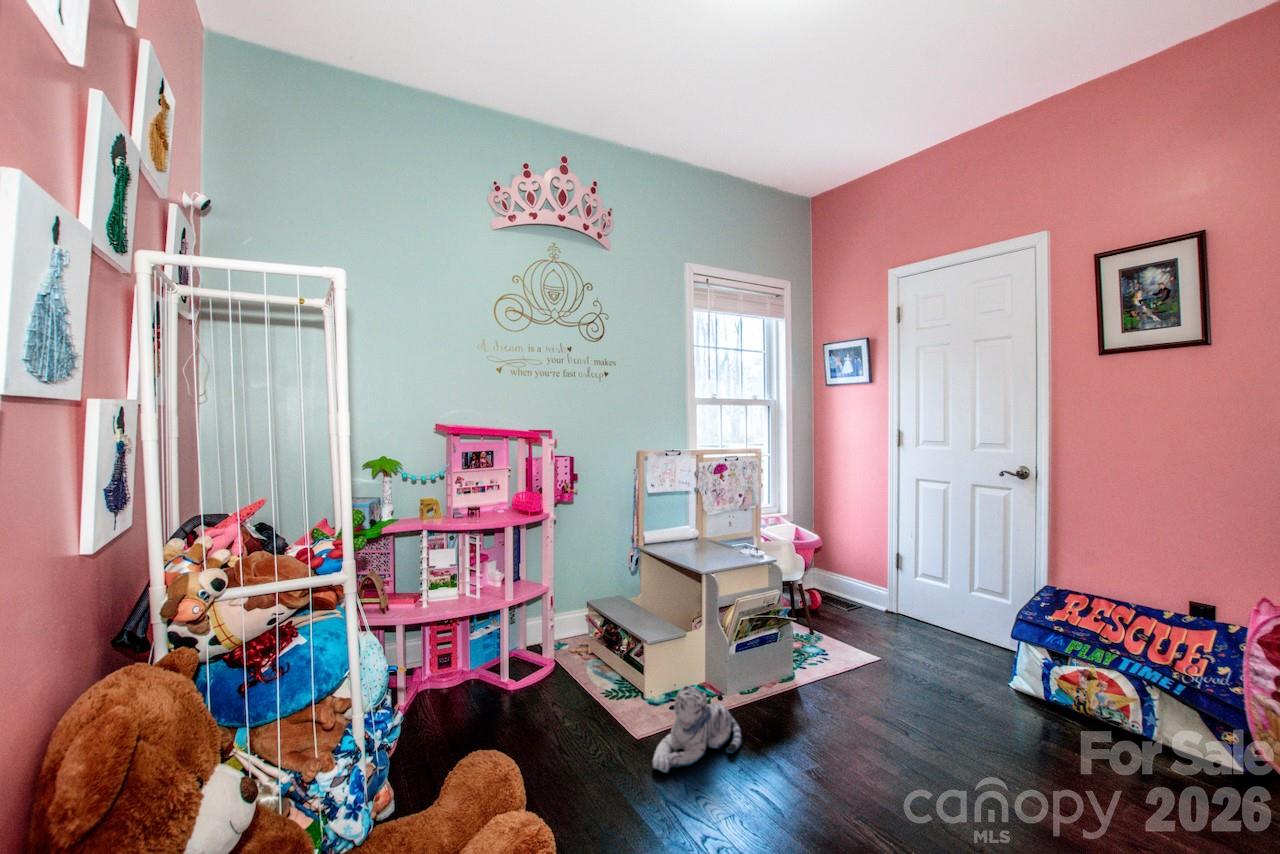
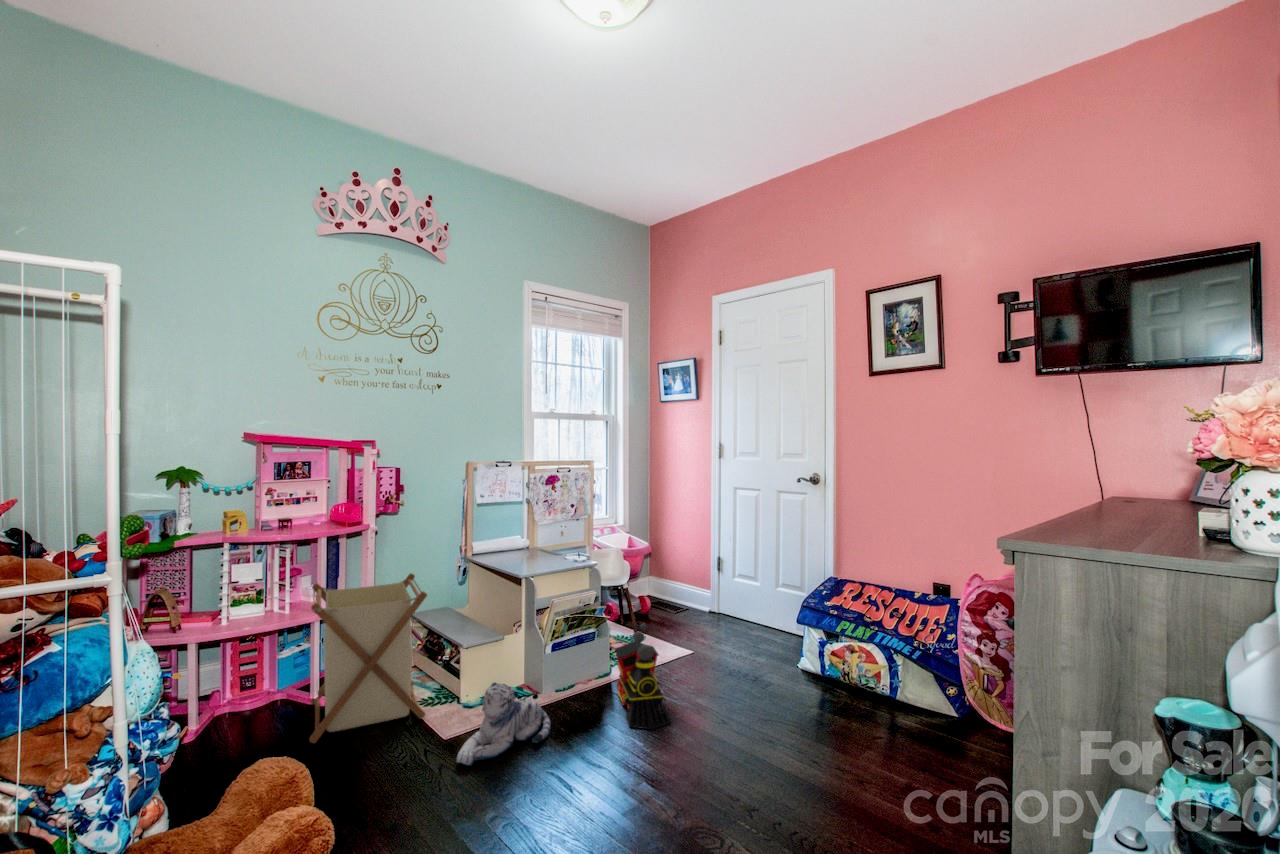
laundry basket: none [500,563,611,729] -> present [309,573,427,743]
toy train: none [800,630,874,750] -> present [615,623,670,729]

